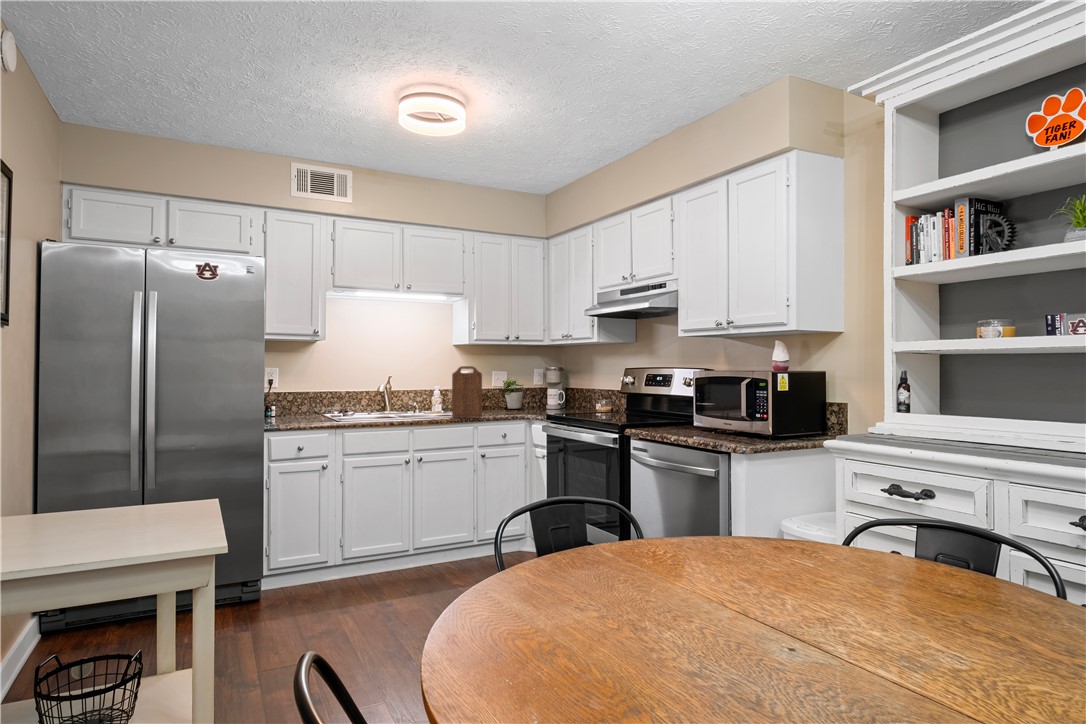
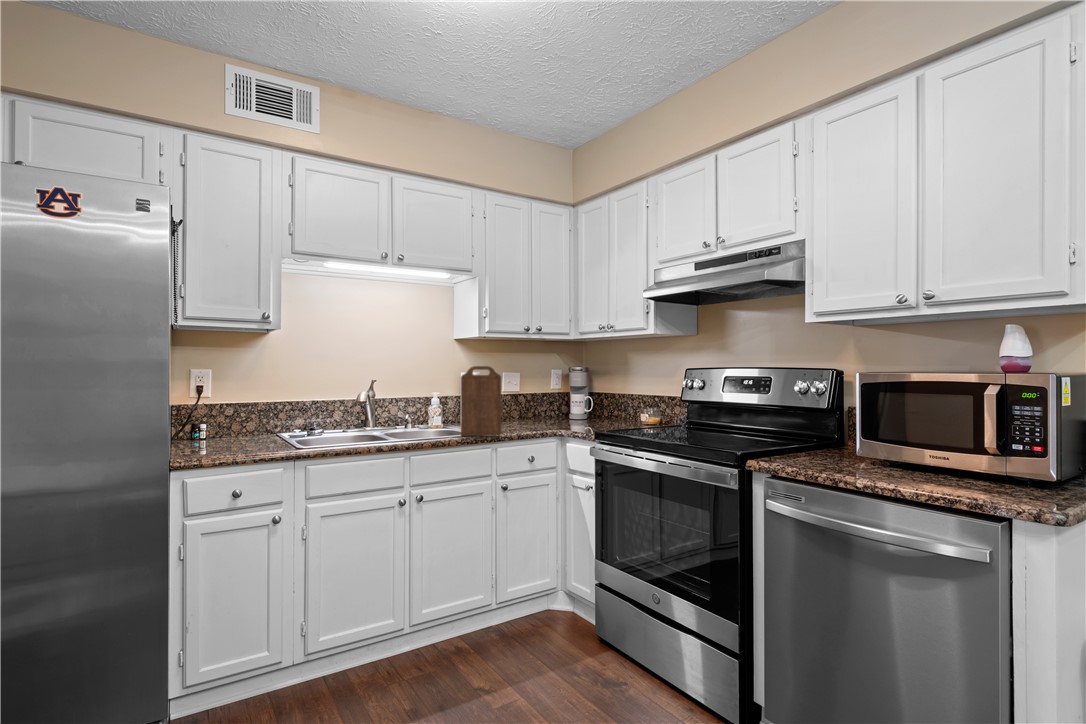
potted plant: present [502,377,523,409] -> none [511,379,542,419]

